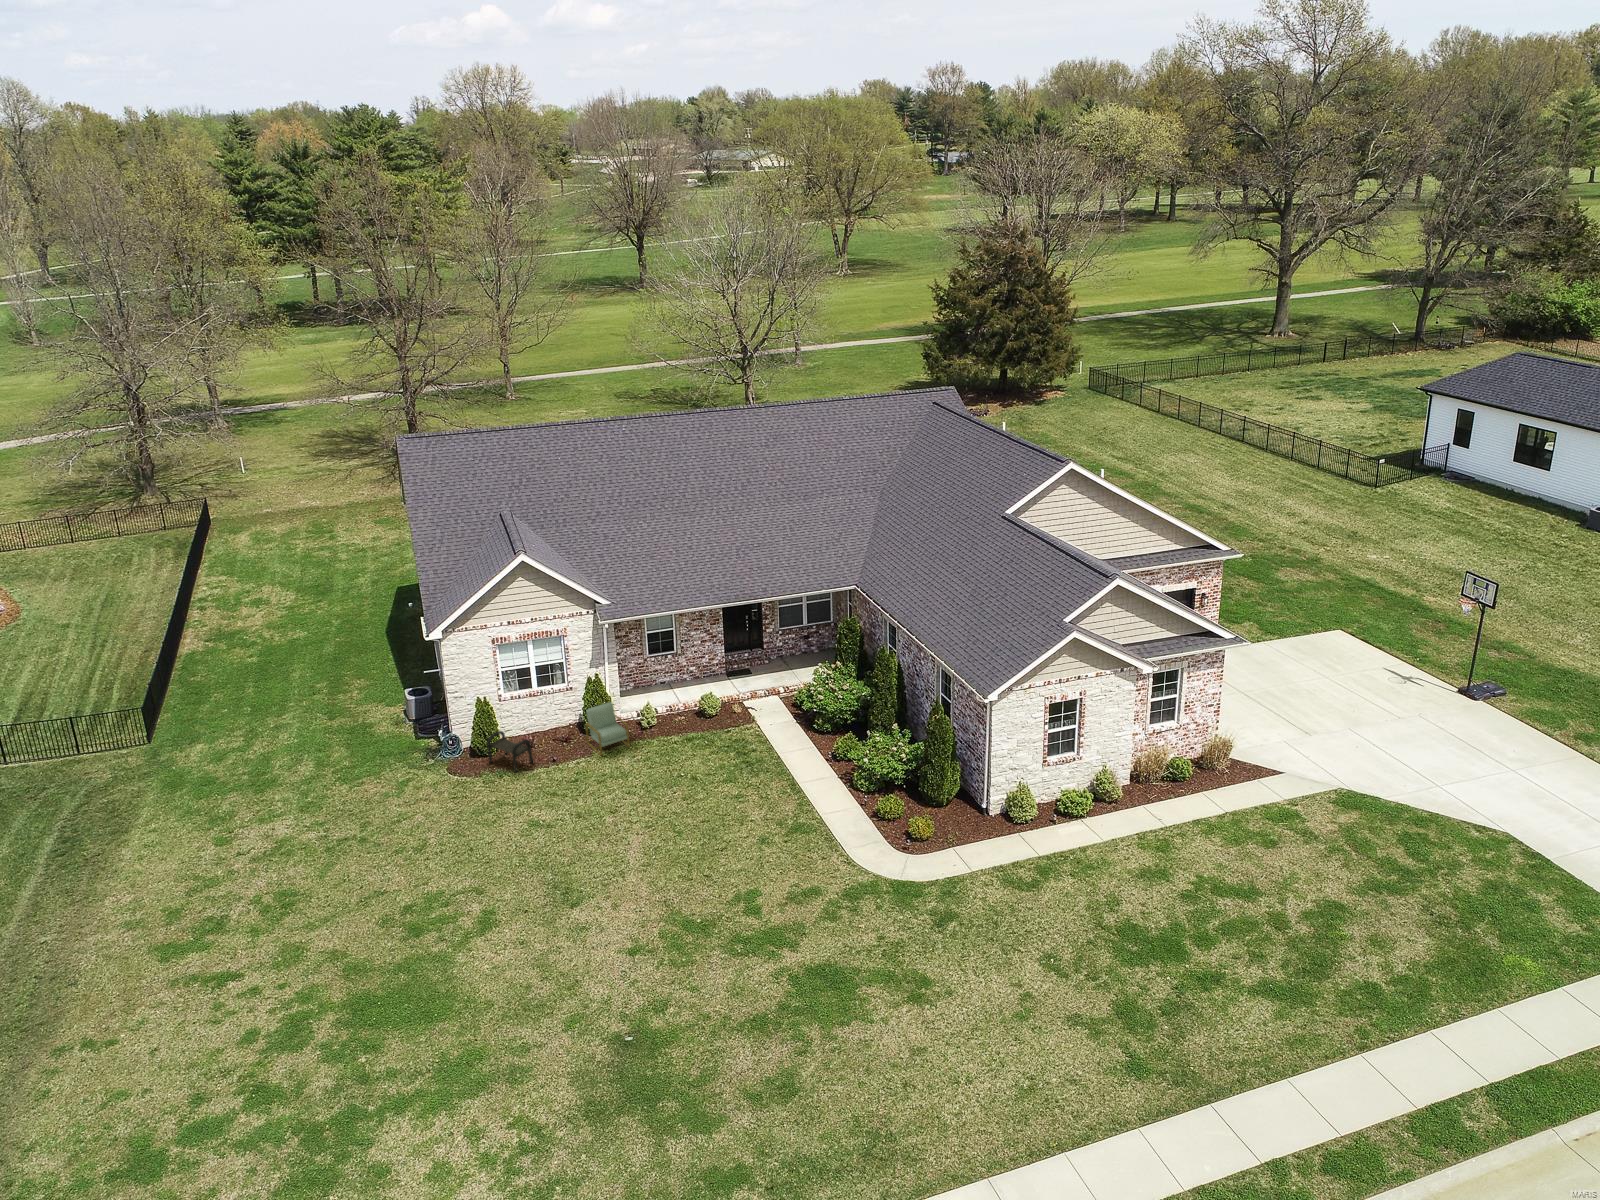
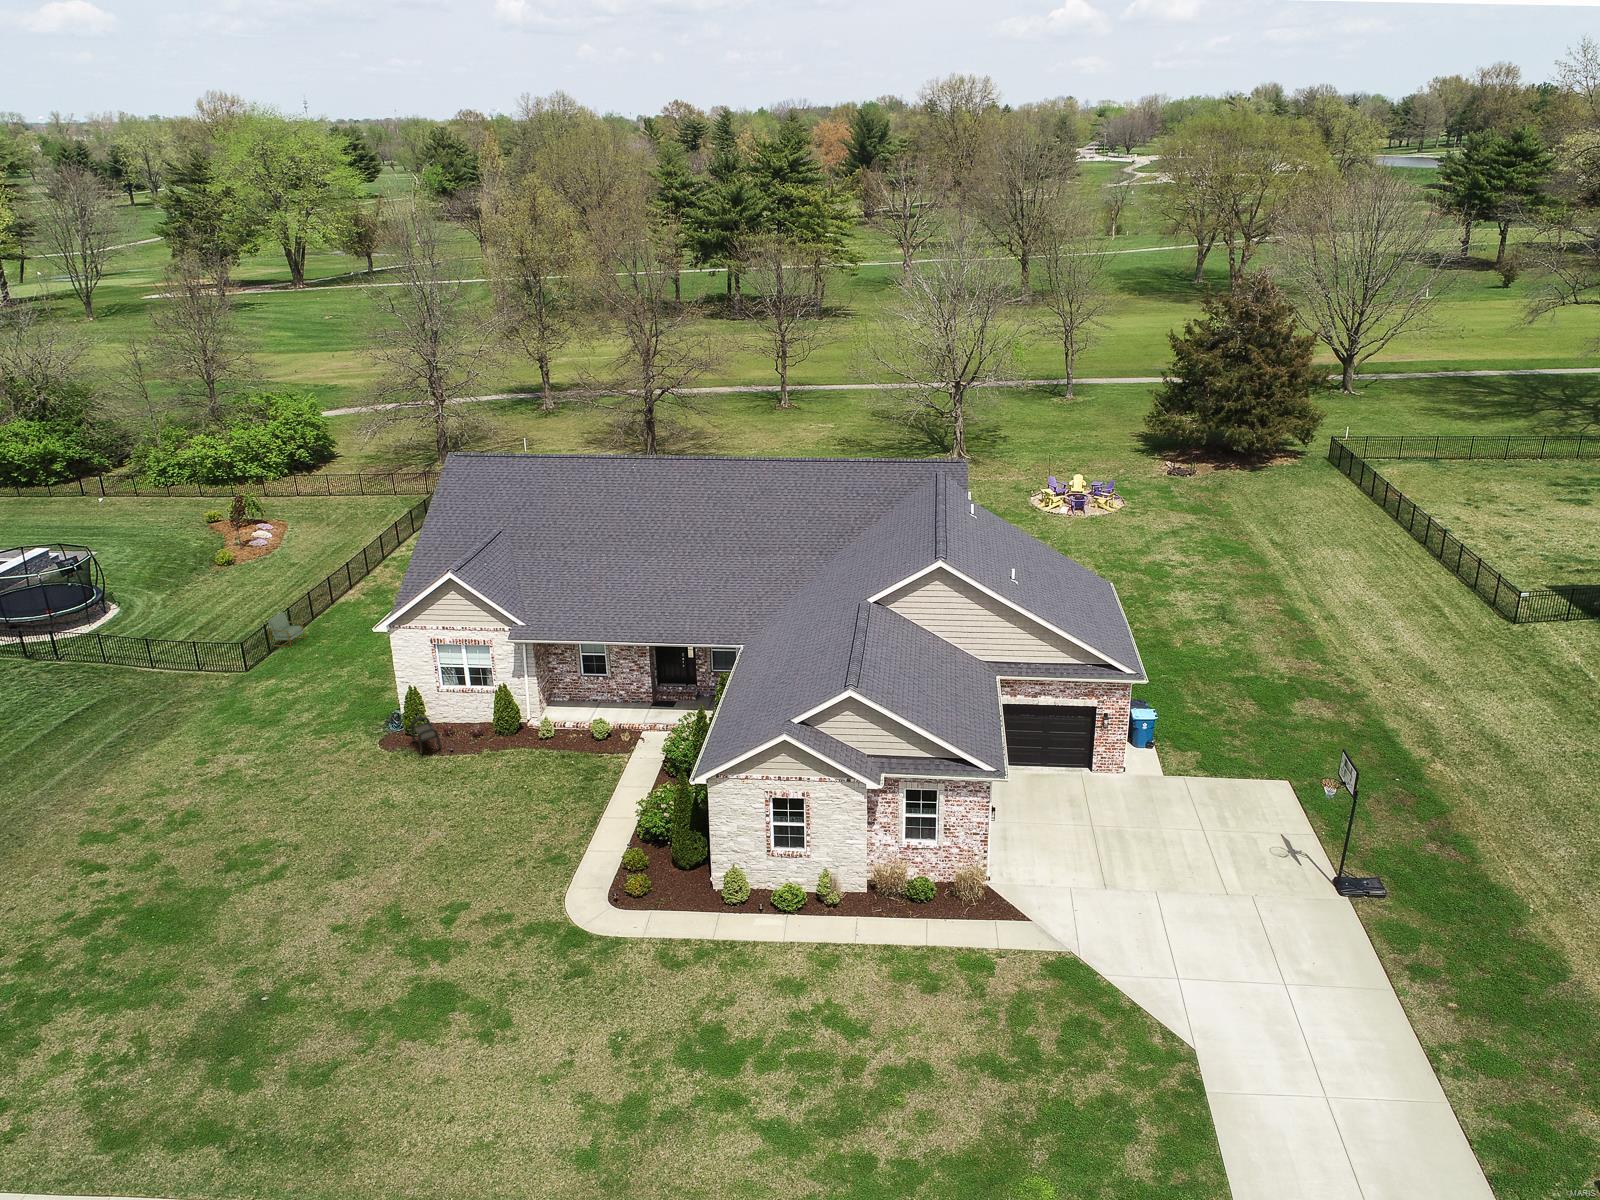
chair: present [586,702,630,756] -> present [268,612,305,647]

